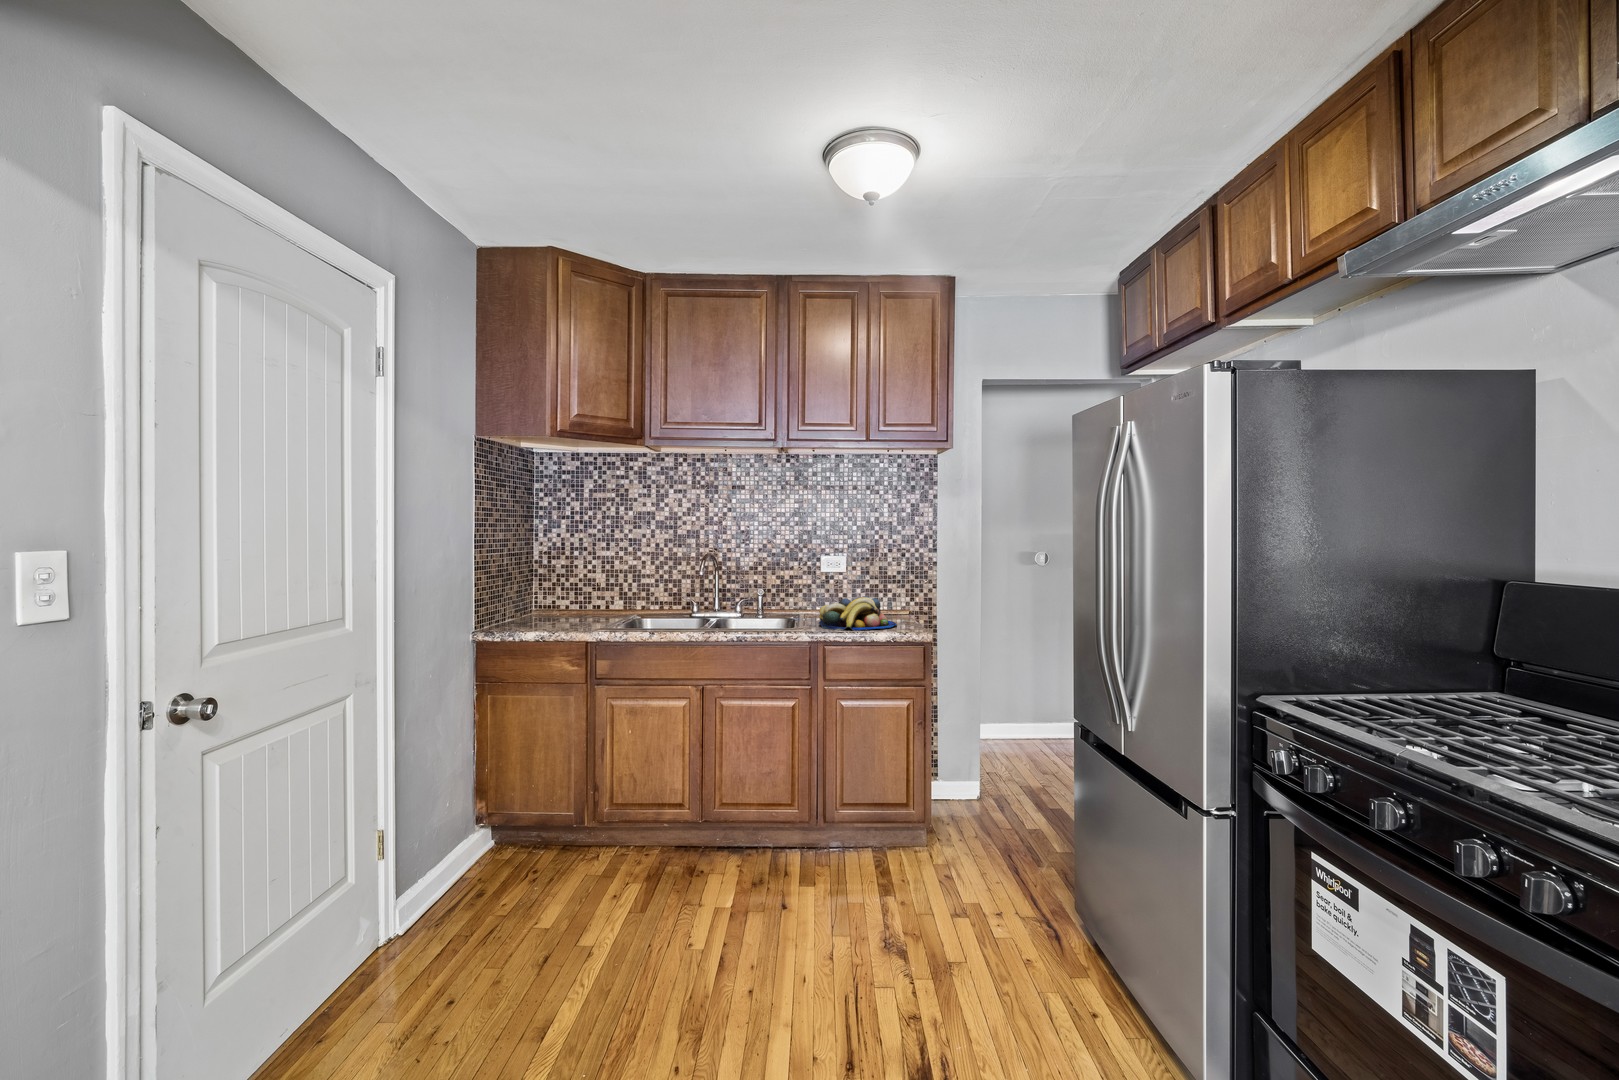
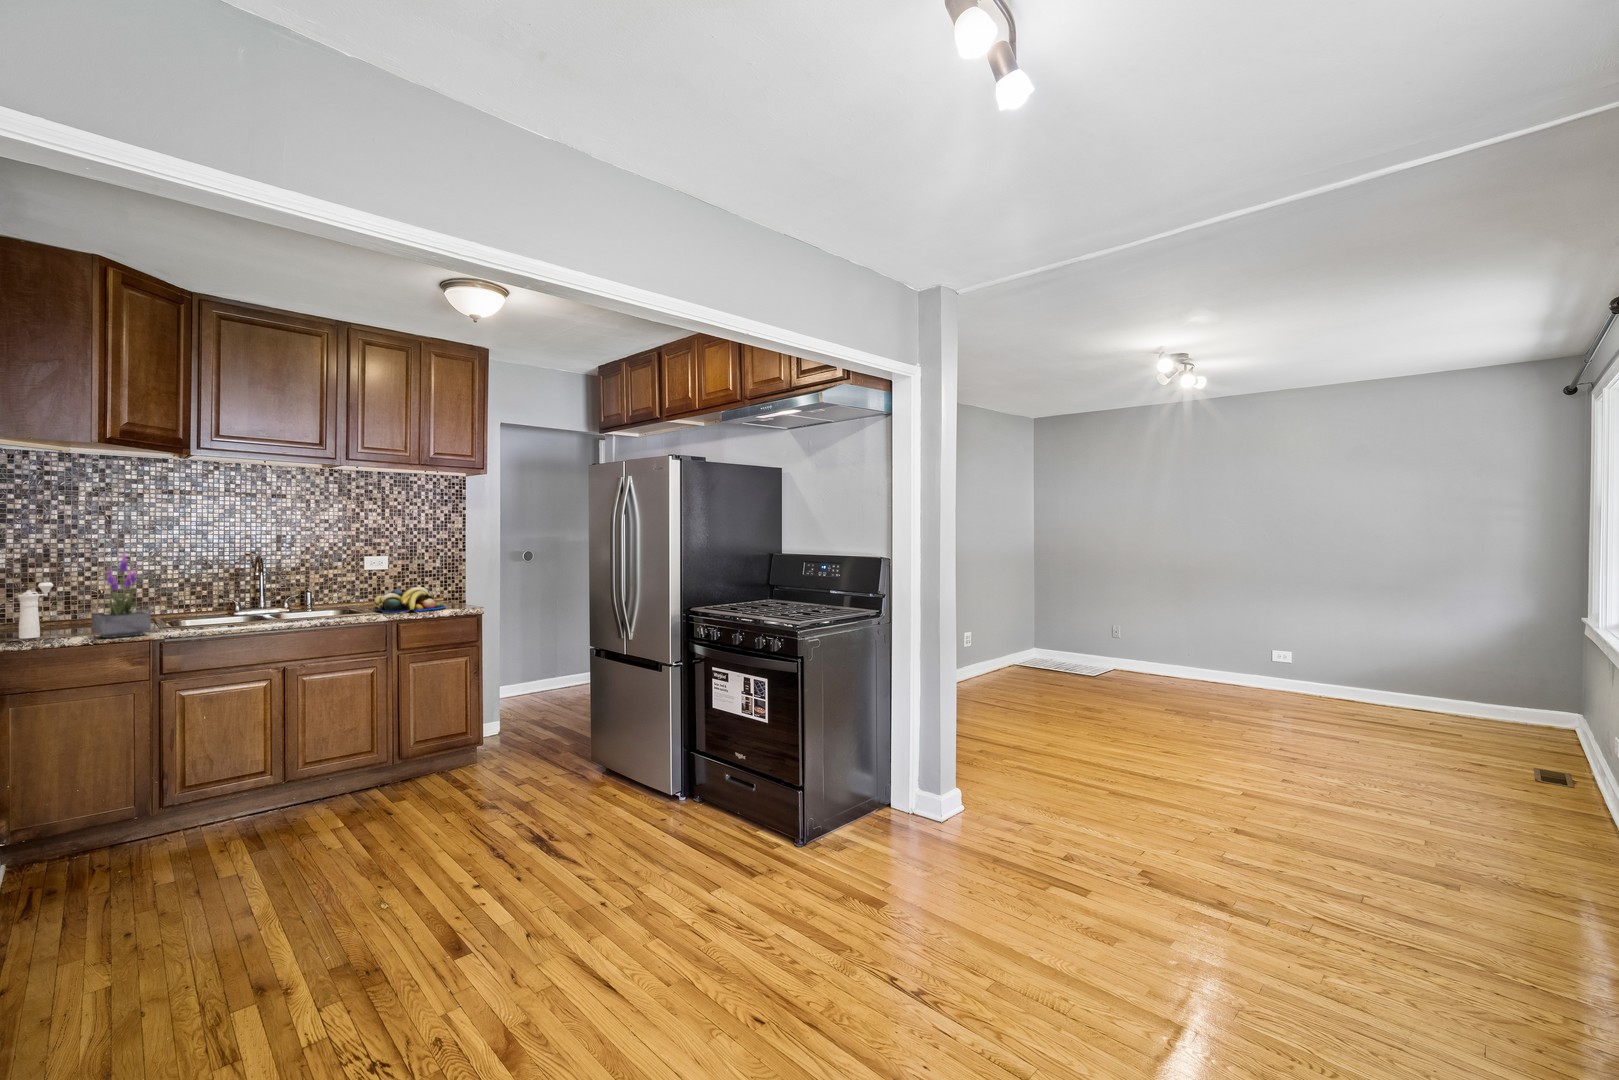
potted plant: none [552,548,596,636] -> present [92,553,151,638]
pepper mill: none [524,575,555,627] -> present [18,582,53,639]

